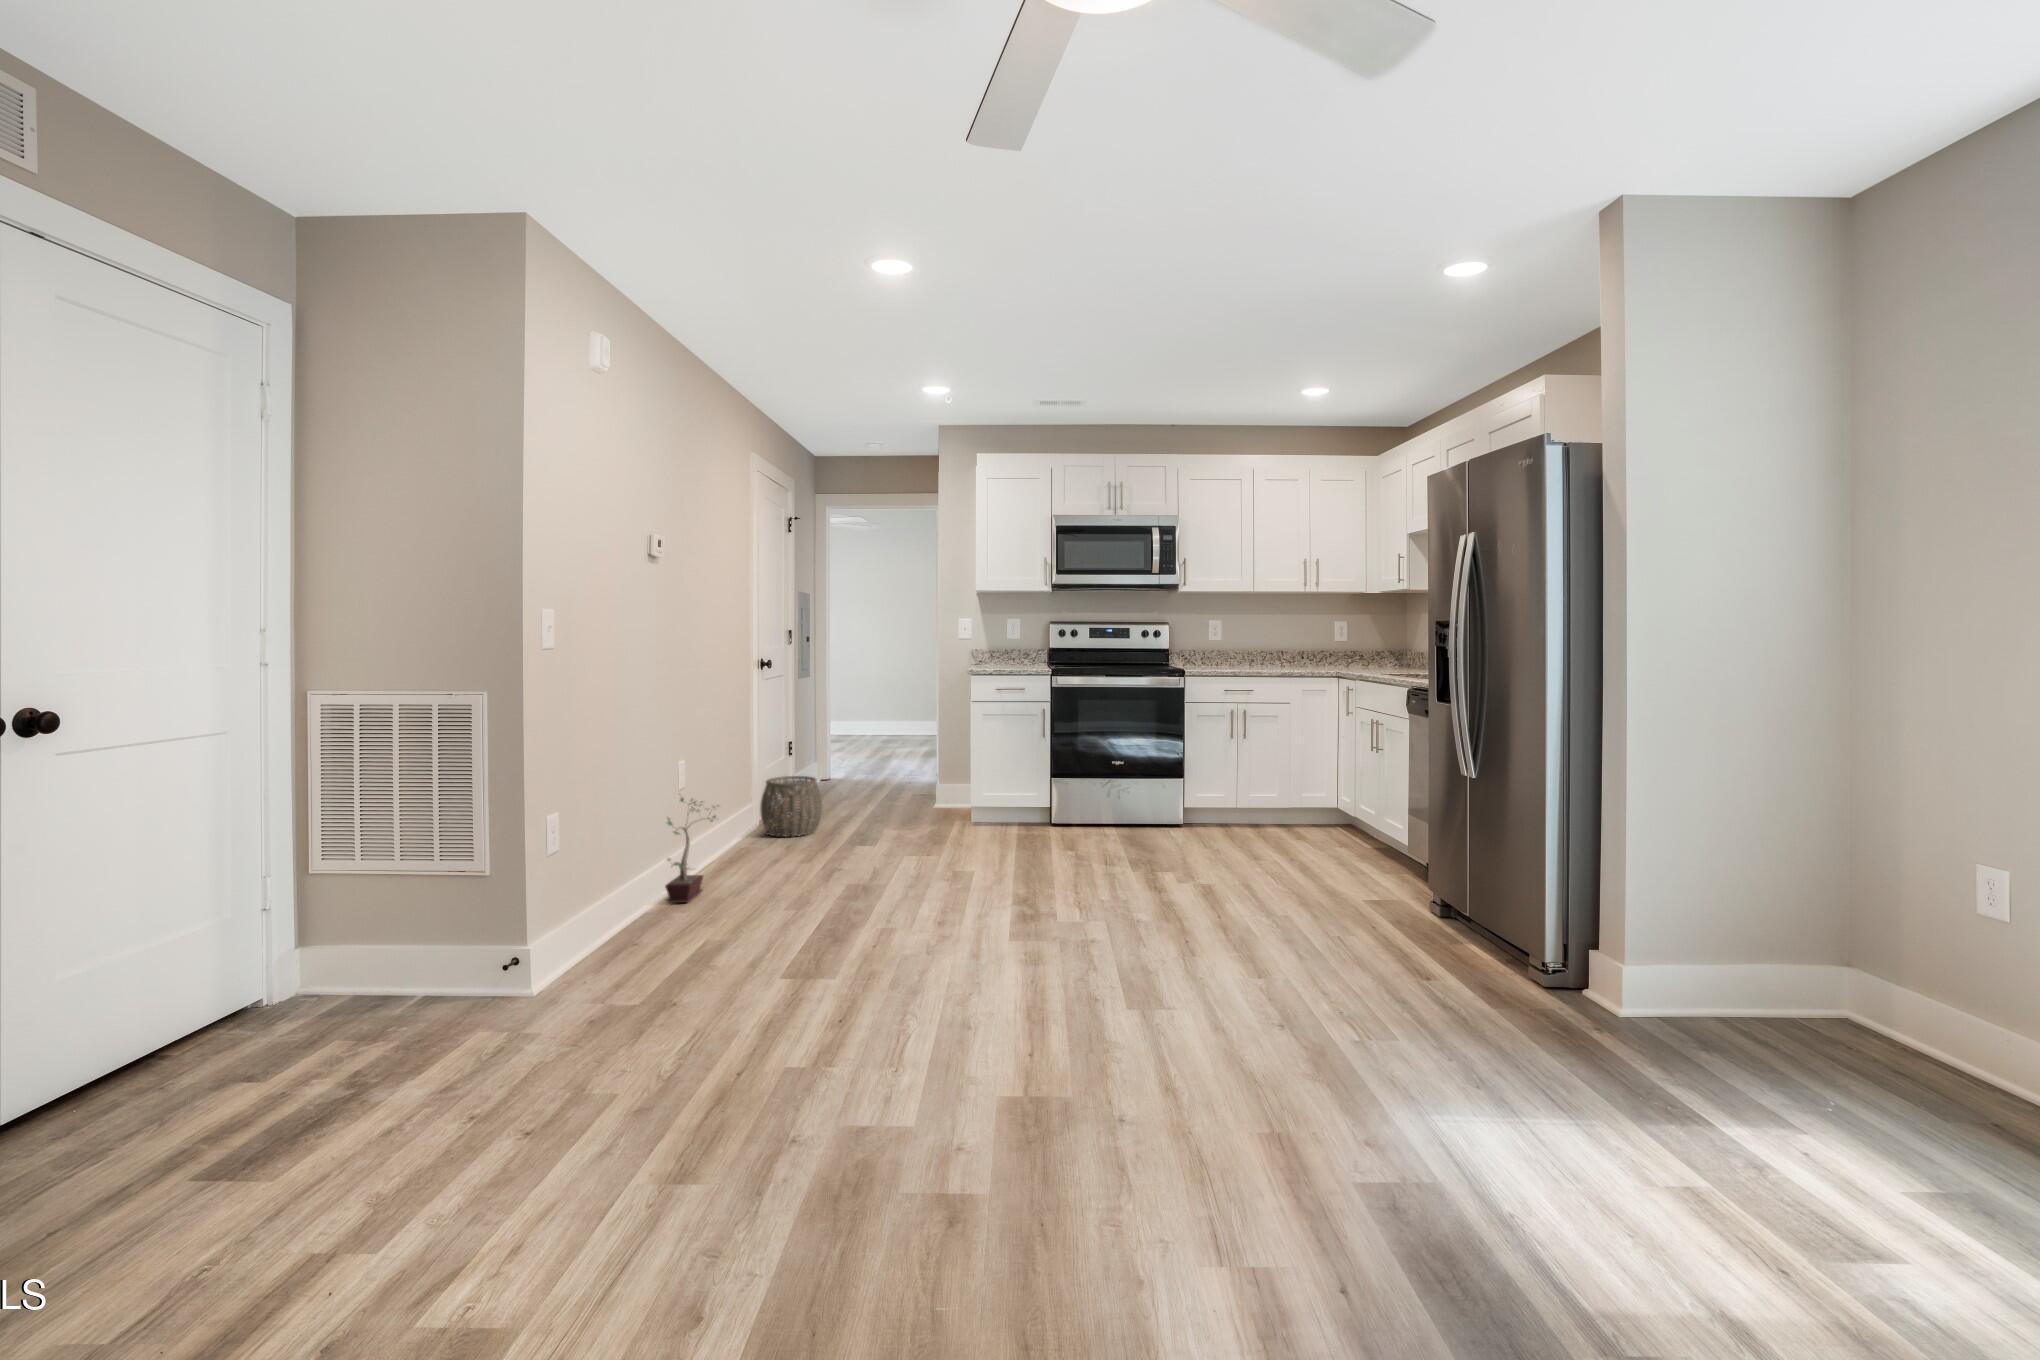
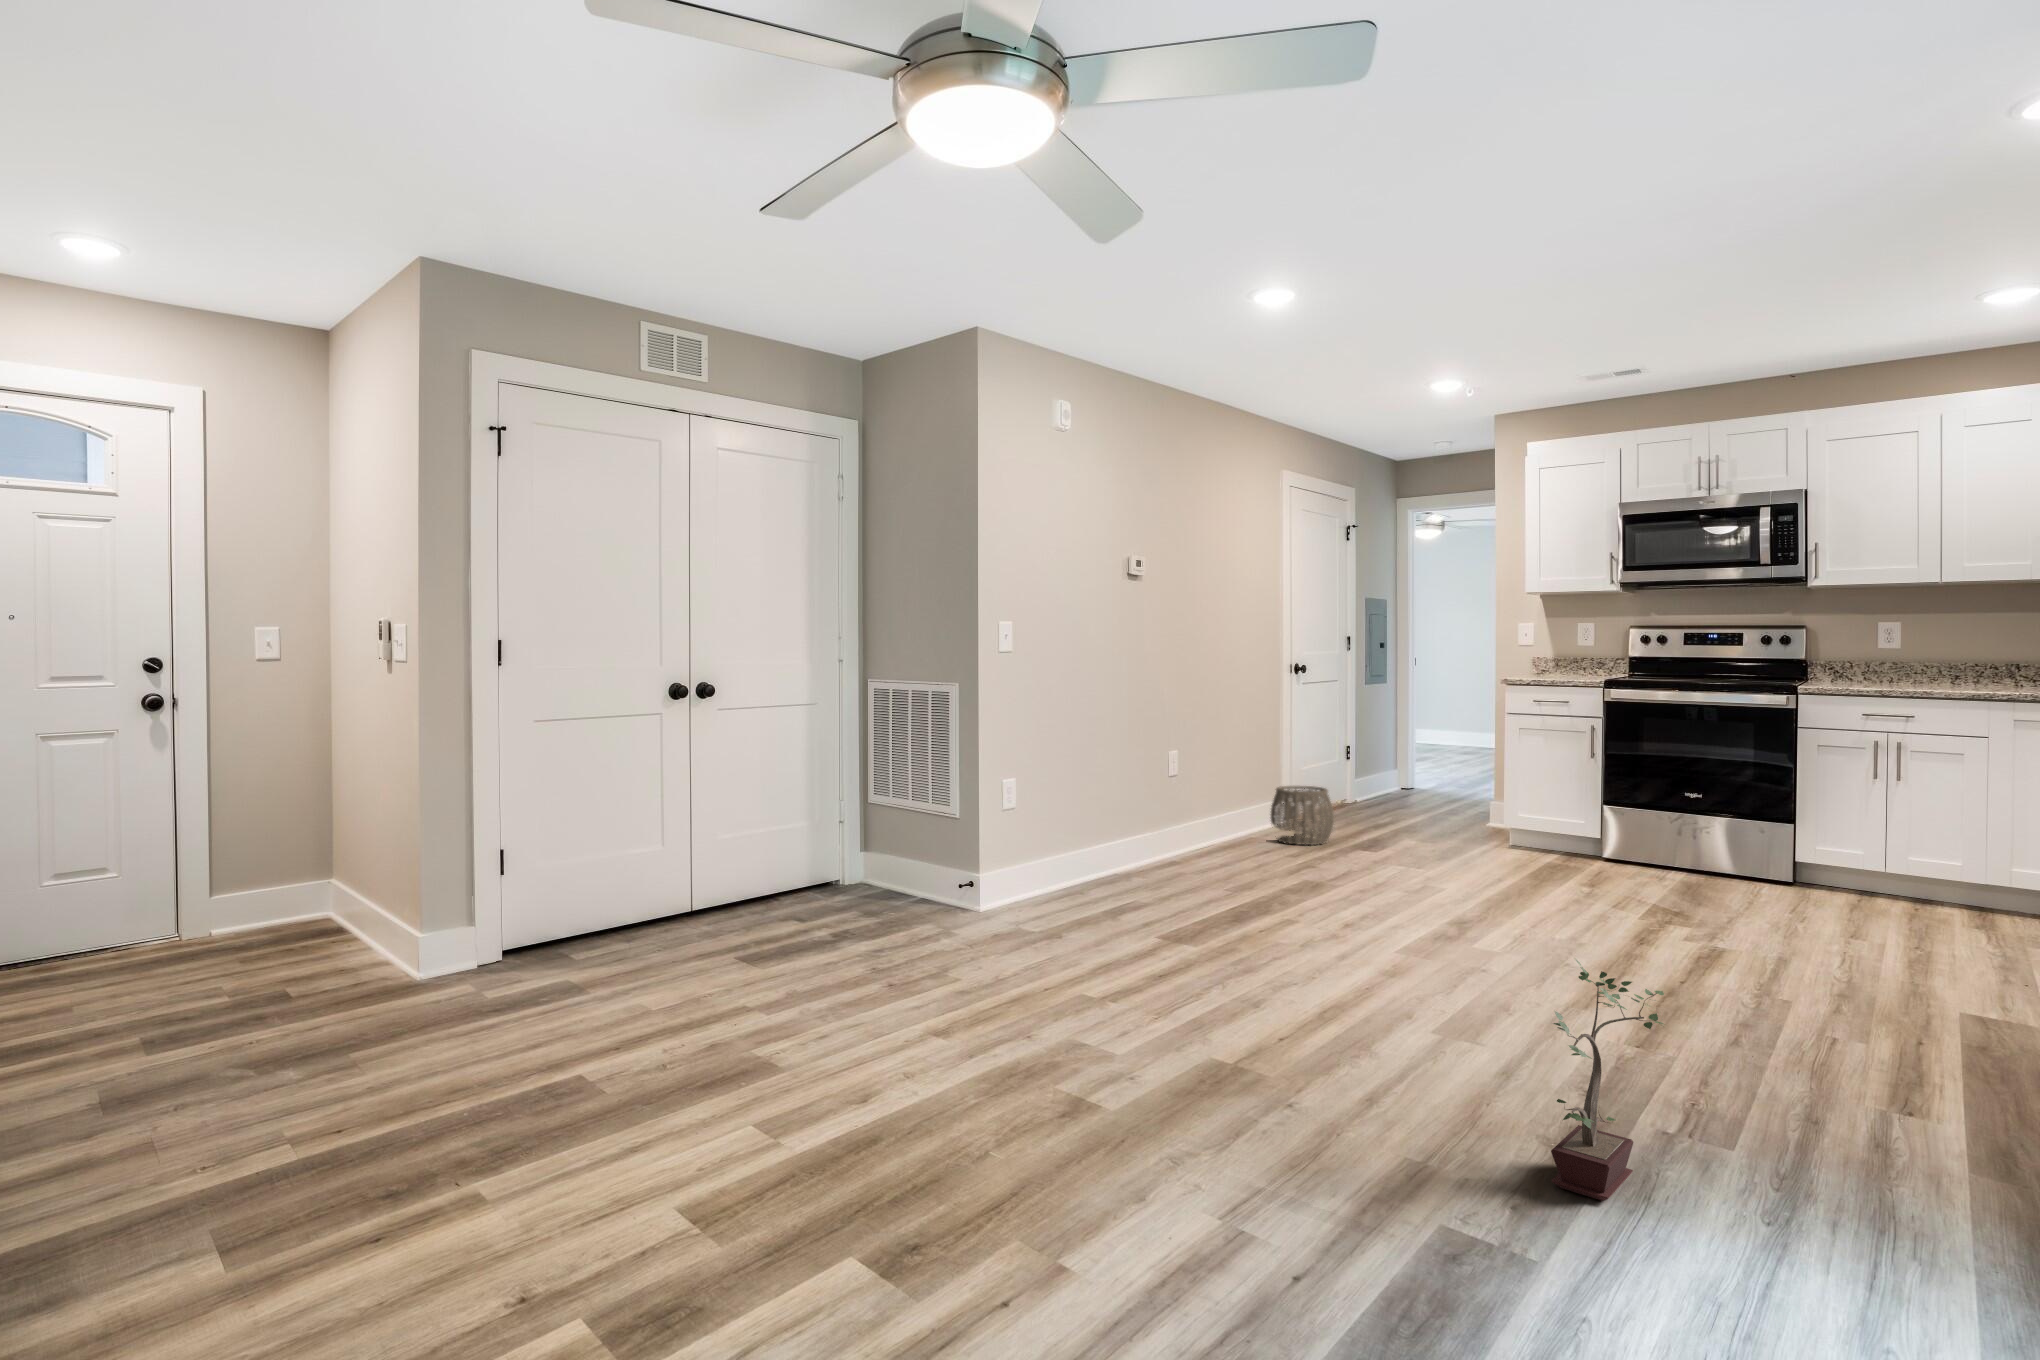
potted plant: present [665,798,716,903] -> present [1551,958,1664,1201]

